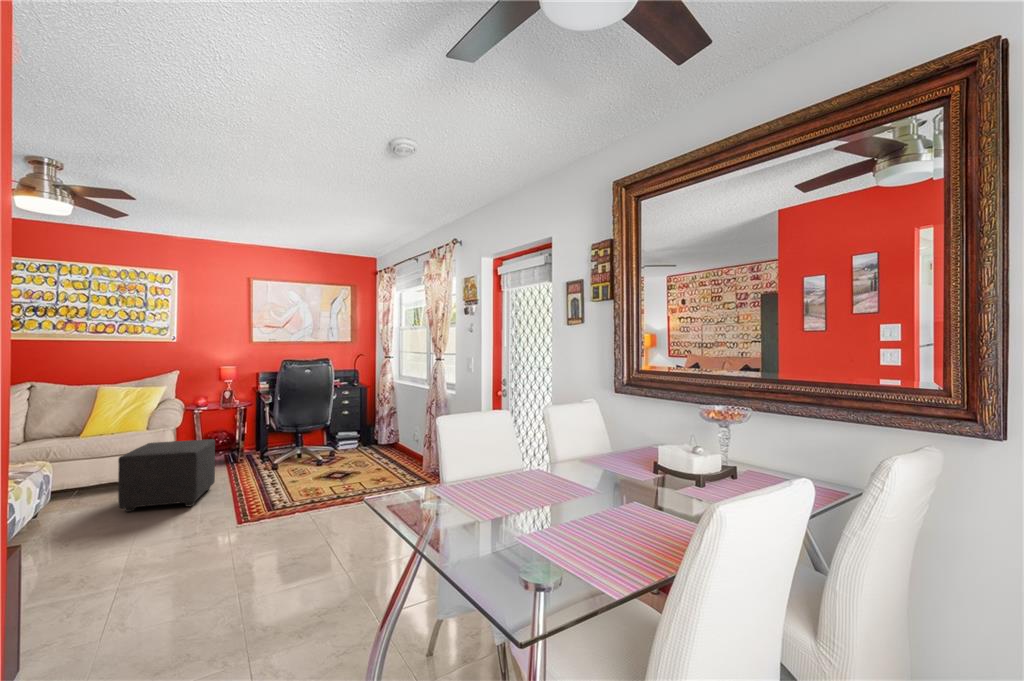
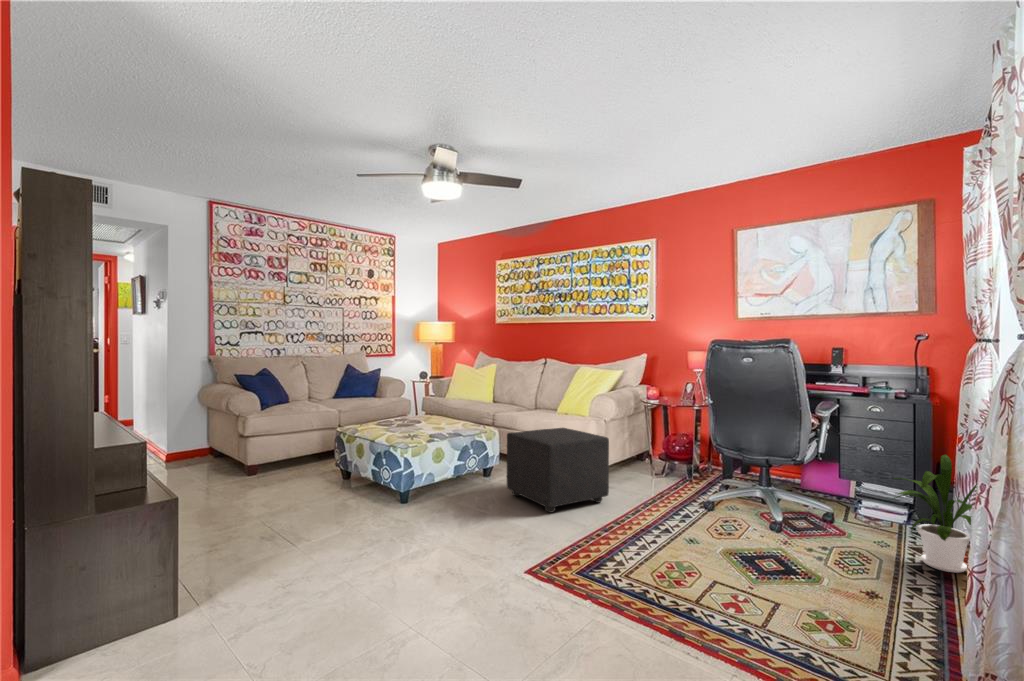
house plant: none [365,410,404,458] -> present [894,455,976,573]

